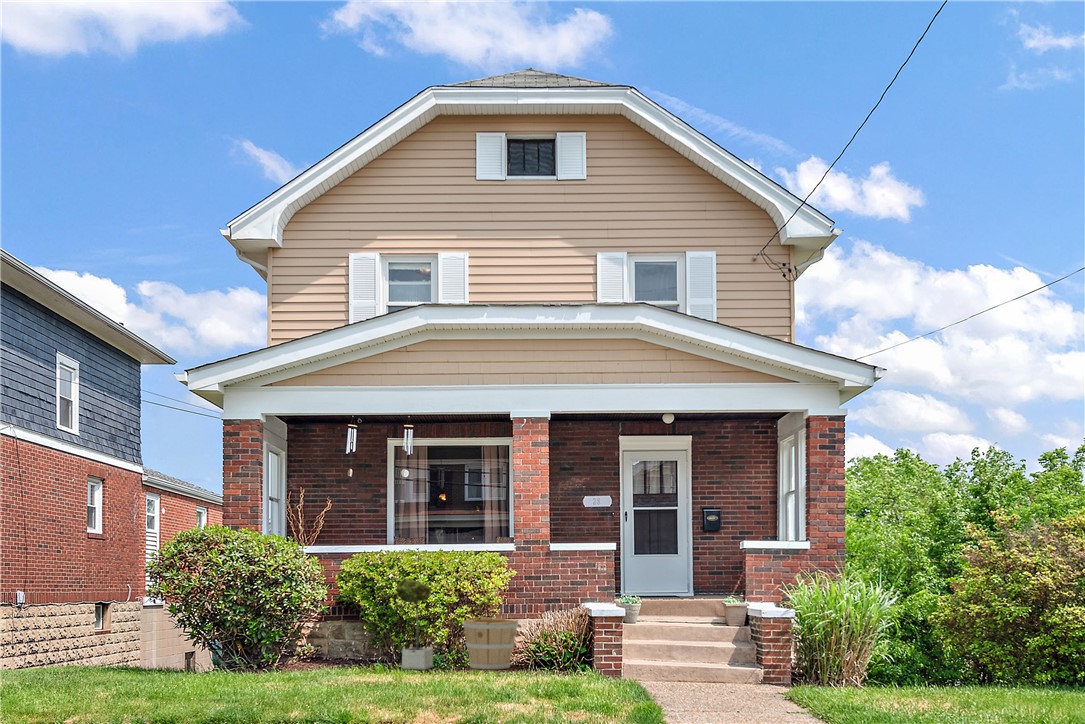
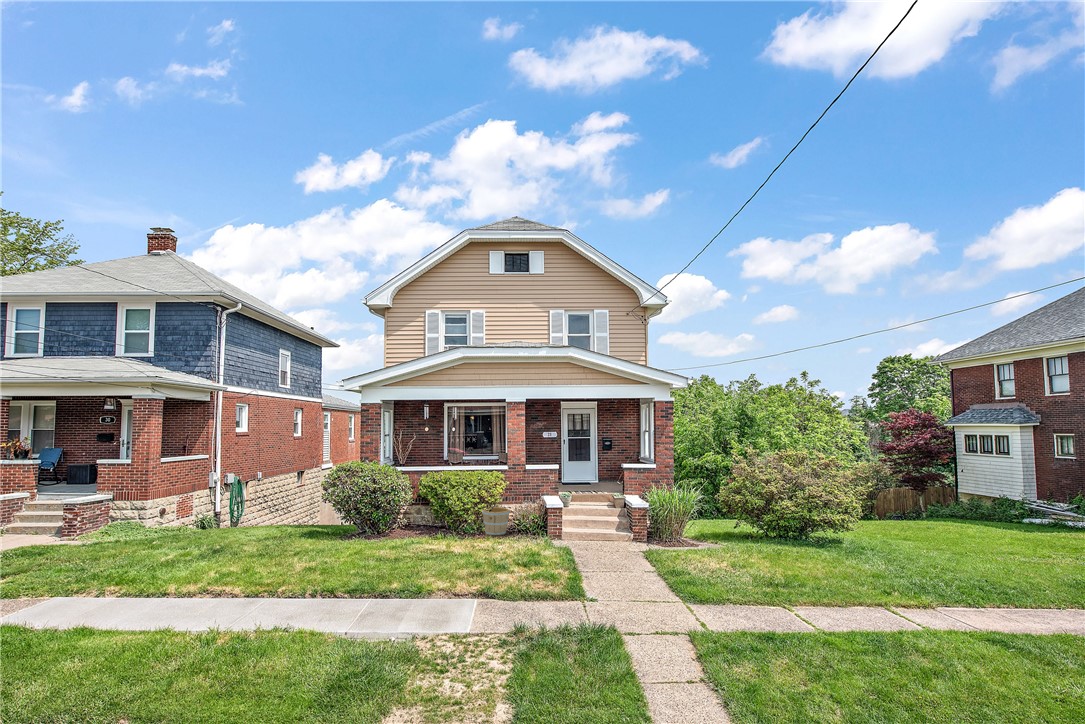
potted tree: present [396,578,433,669] -> none [448,489,467,536]

